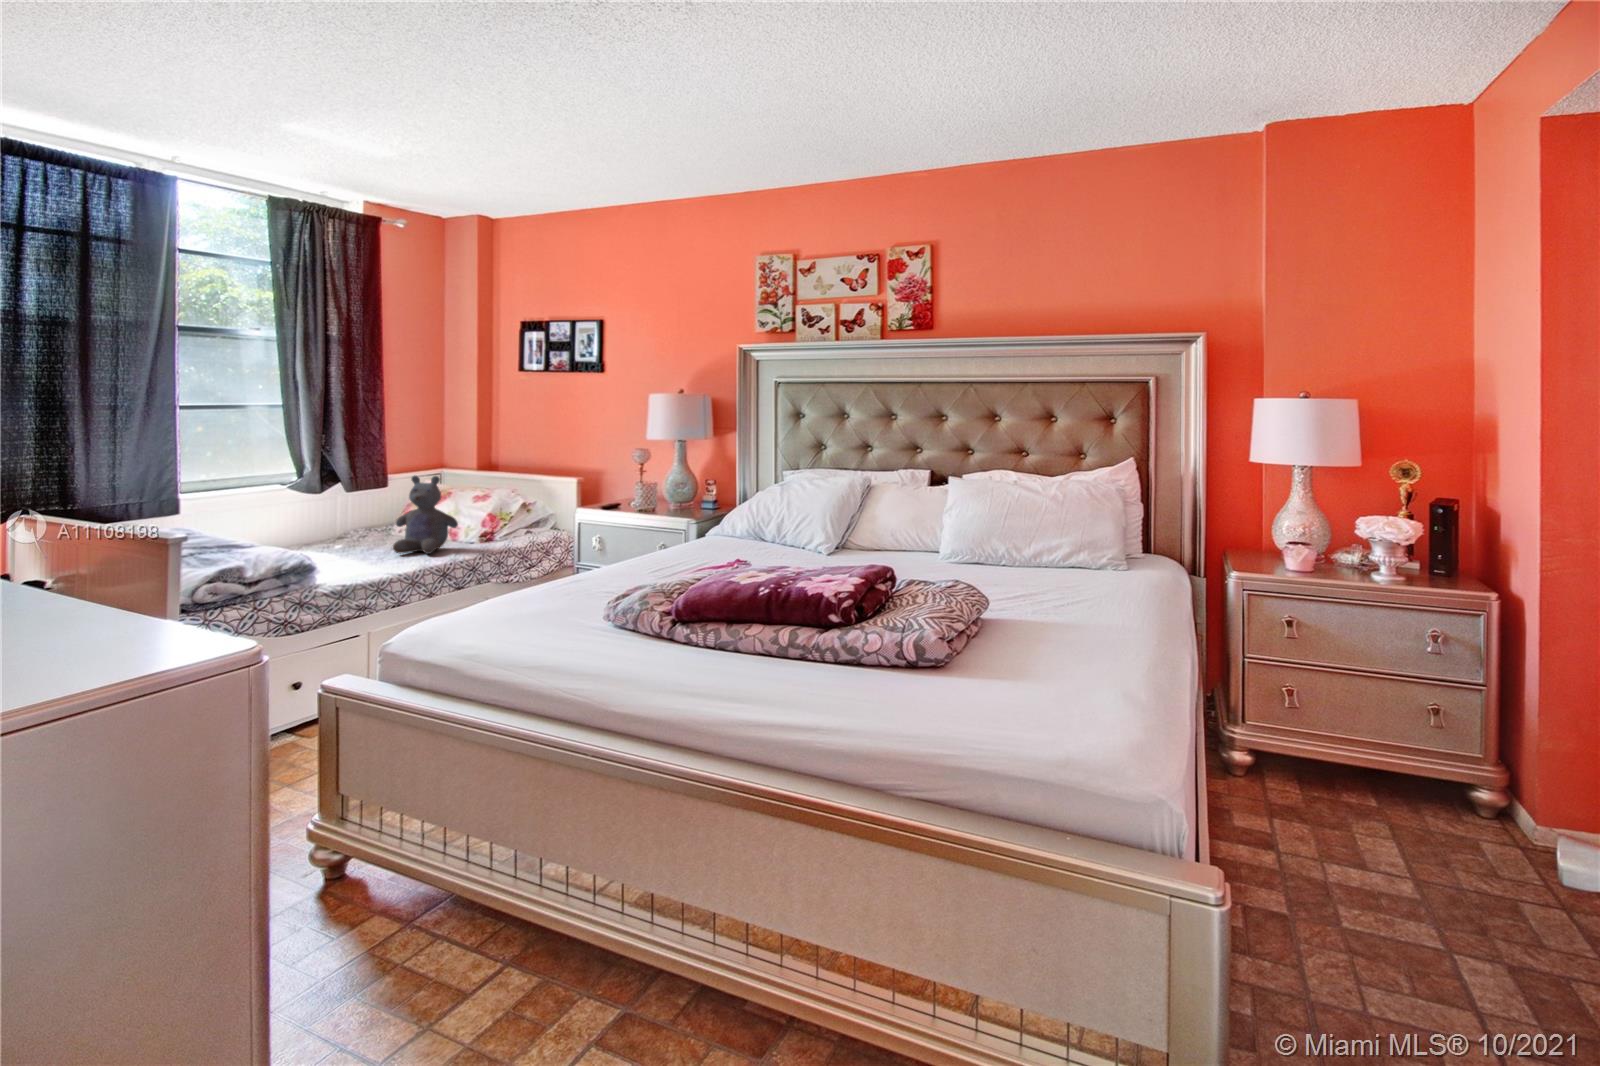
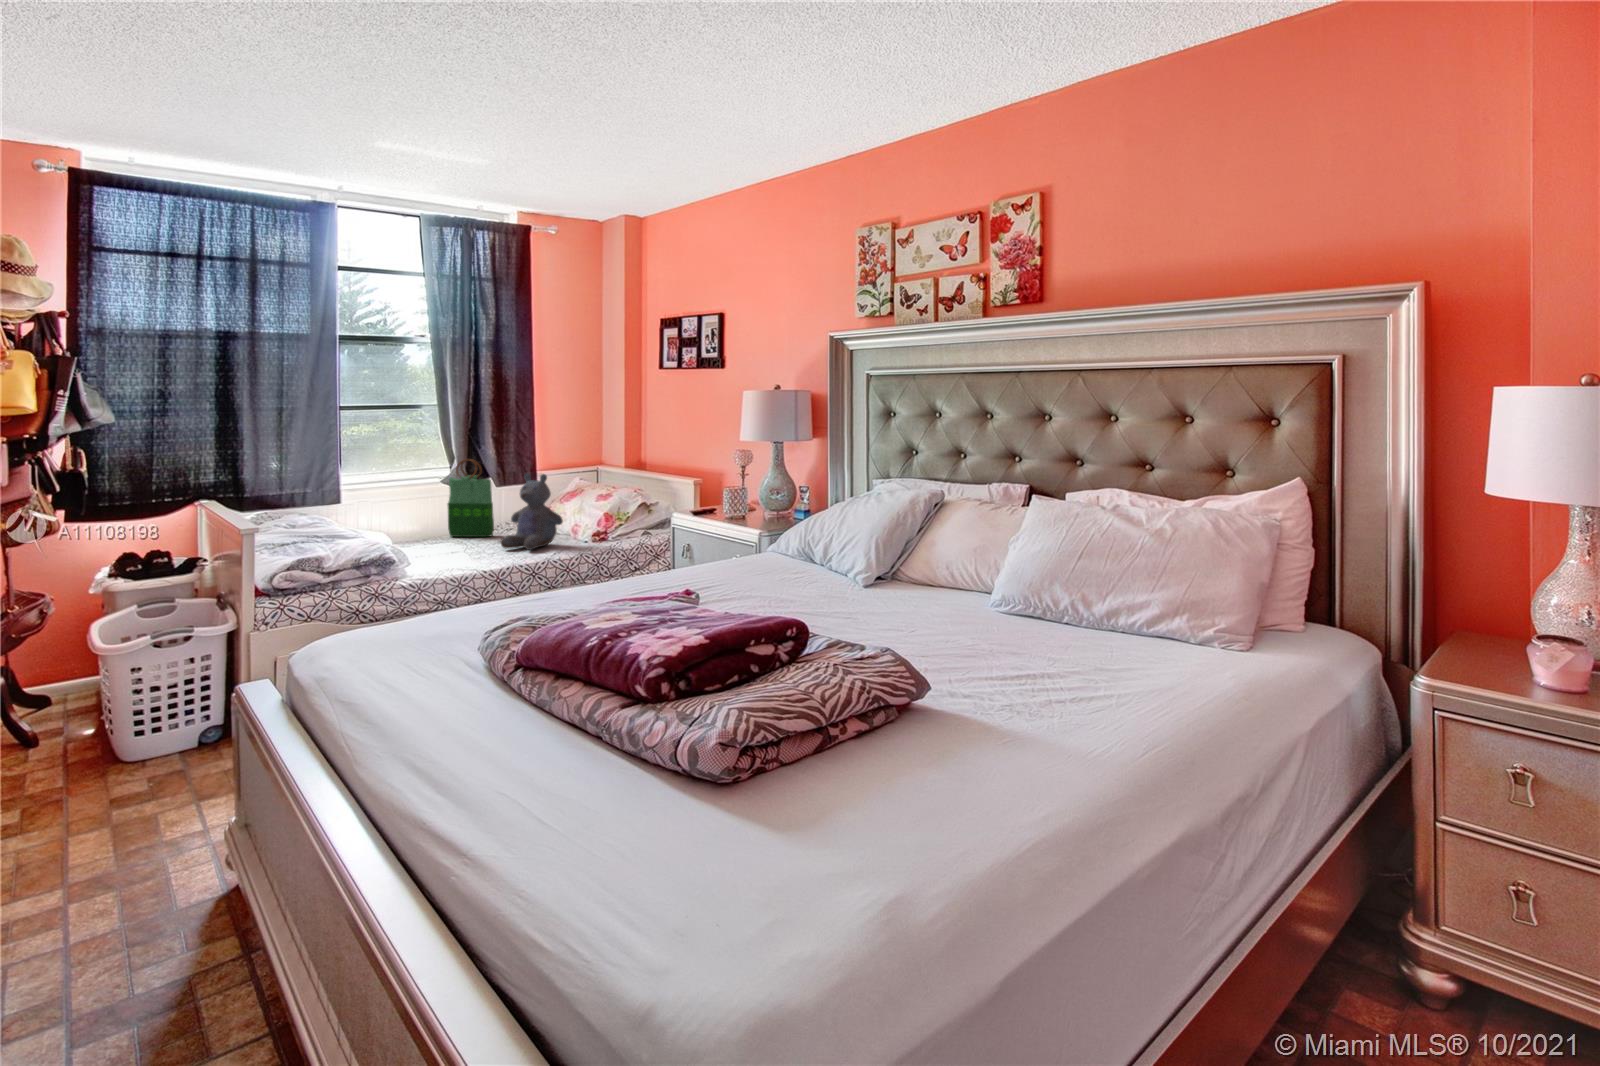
tote bag: none [306,461,359,545] -> present [448,459,494,537]

